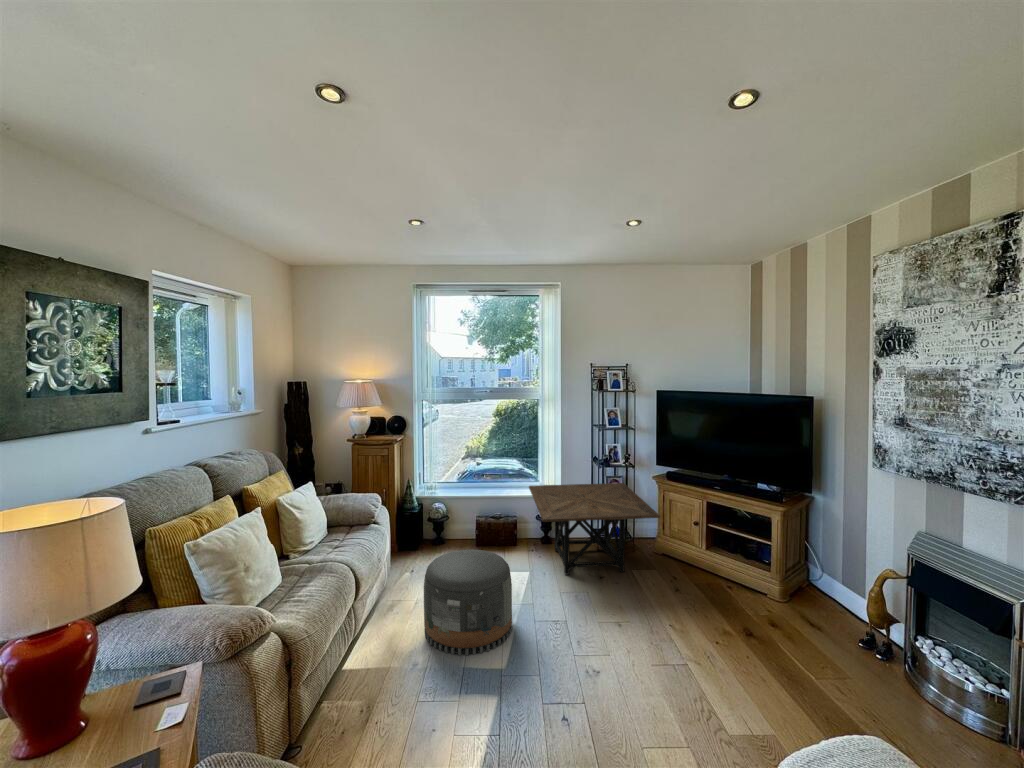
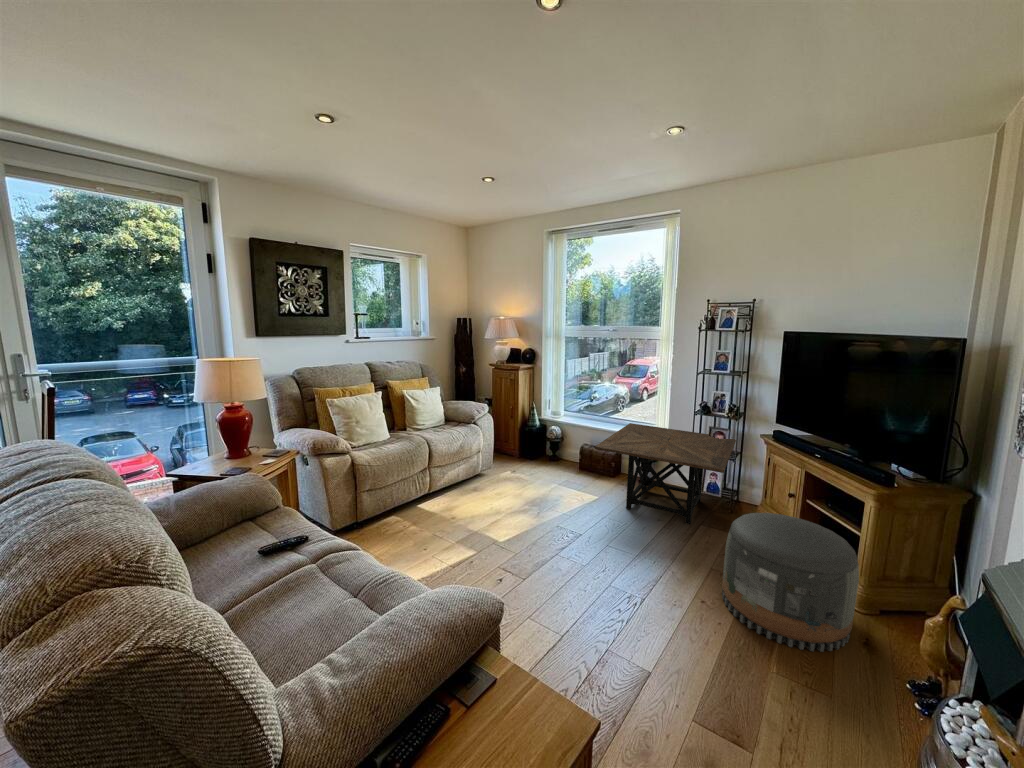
pouf: present [424,550,512,655] -> present [722,513,859,652]

